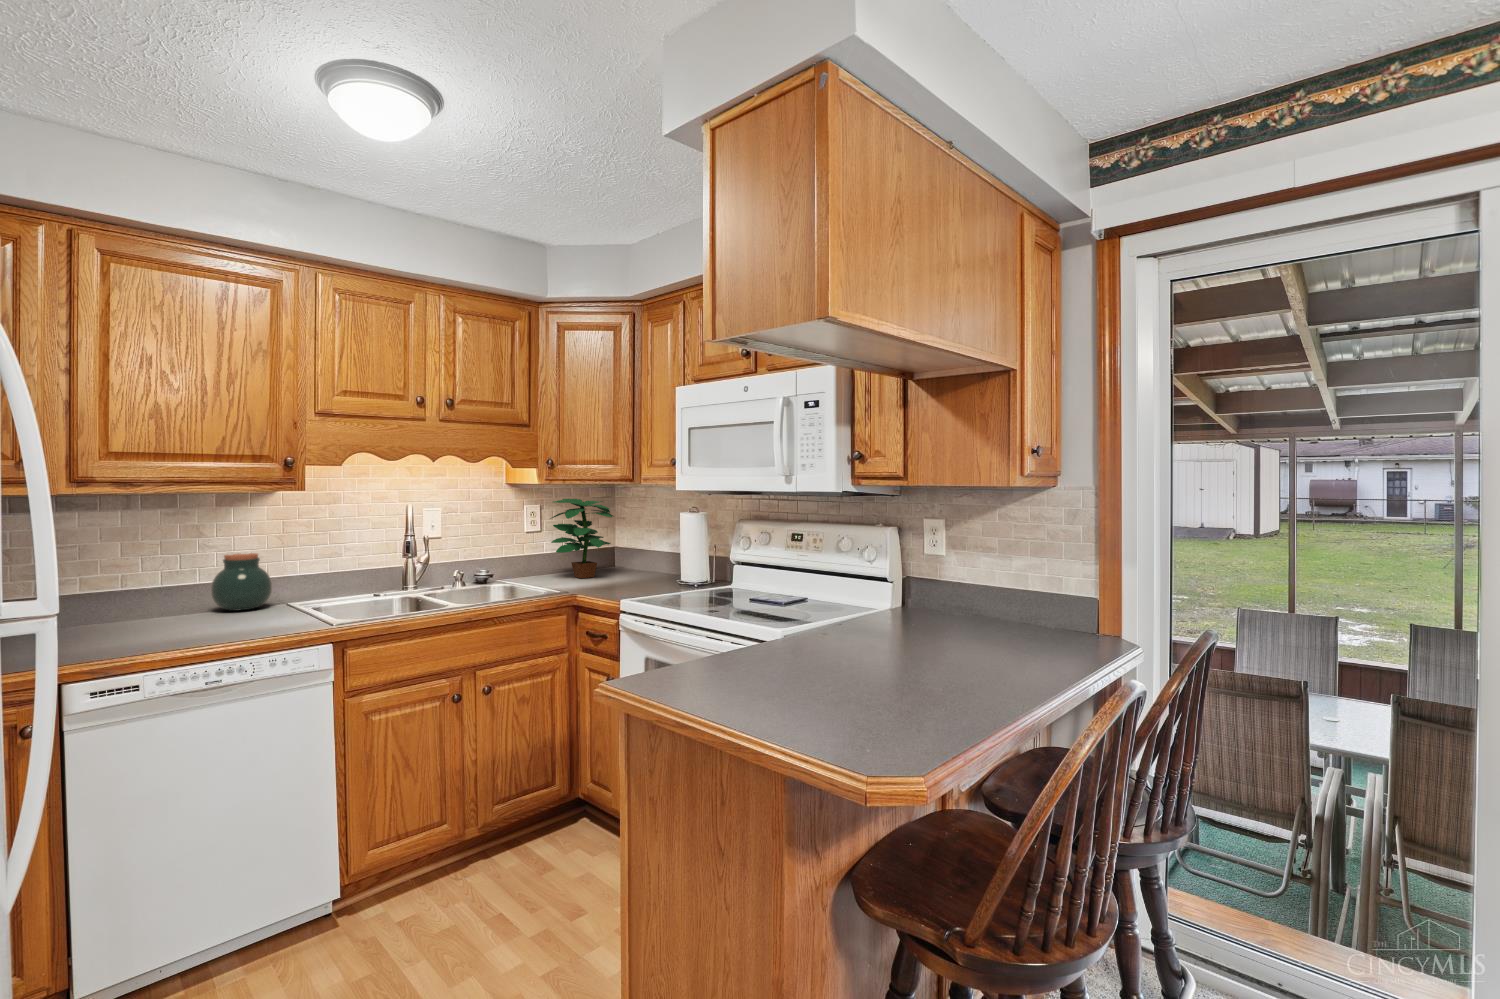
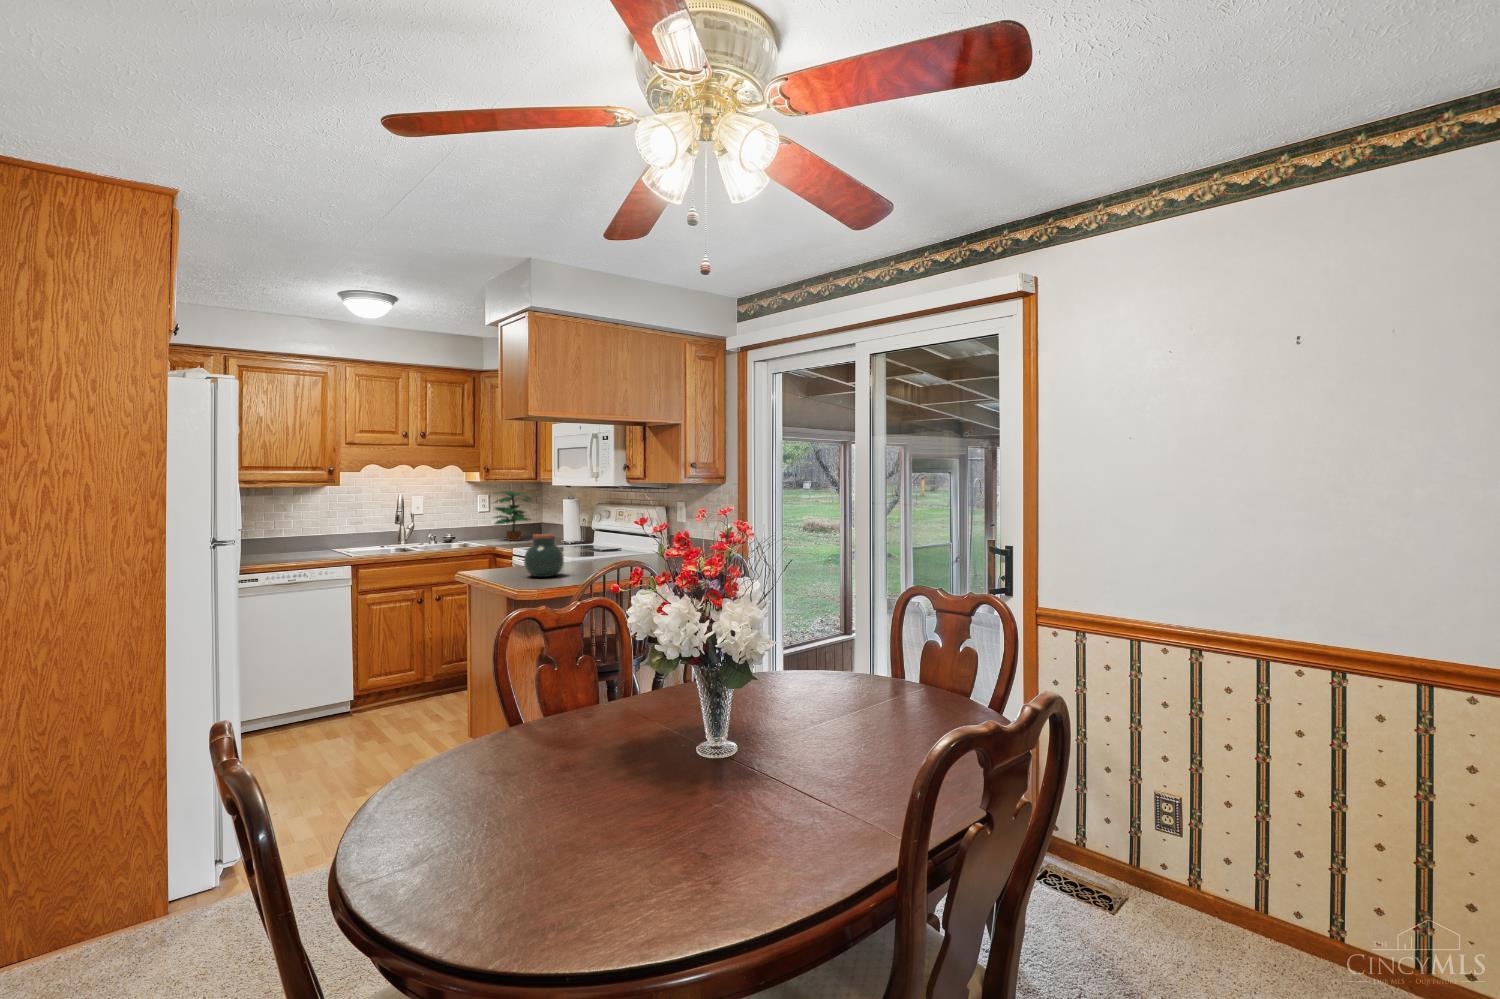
jar: present [211,553,272,611] -> present [524,534,564,577]

